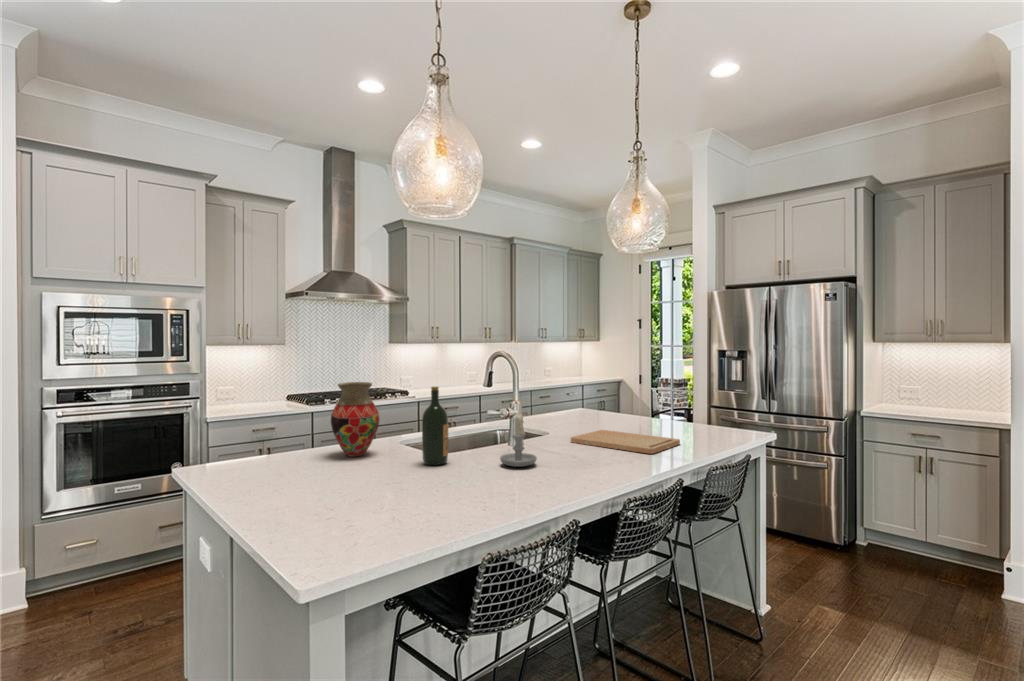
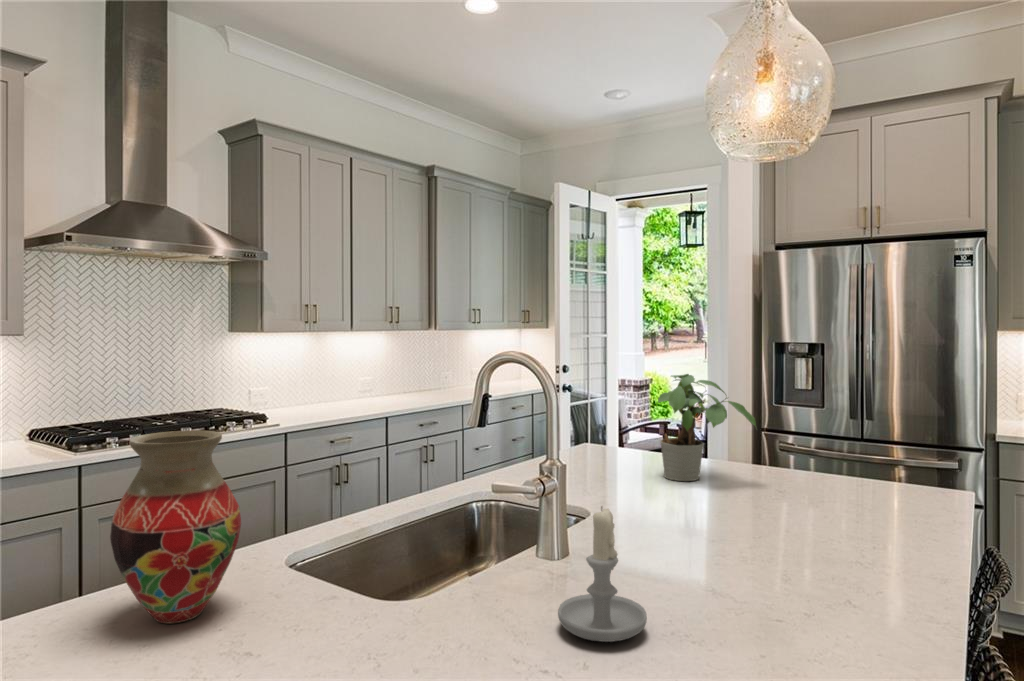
potted plant: none [604,365,657,424] -> present [658,374,756,481]
wine bottle: present [422,387,448,465] -> none [362,446,429,649]
cutting board: present [571,430,680,454] -> none [644,501,854,567]

